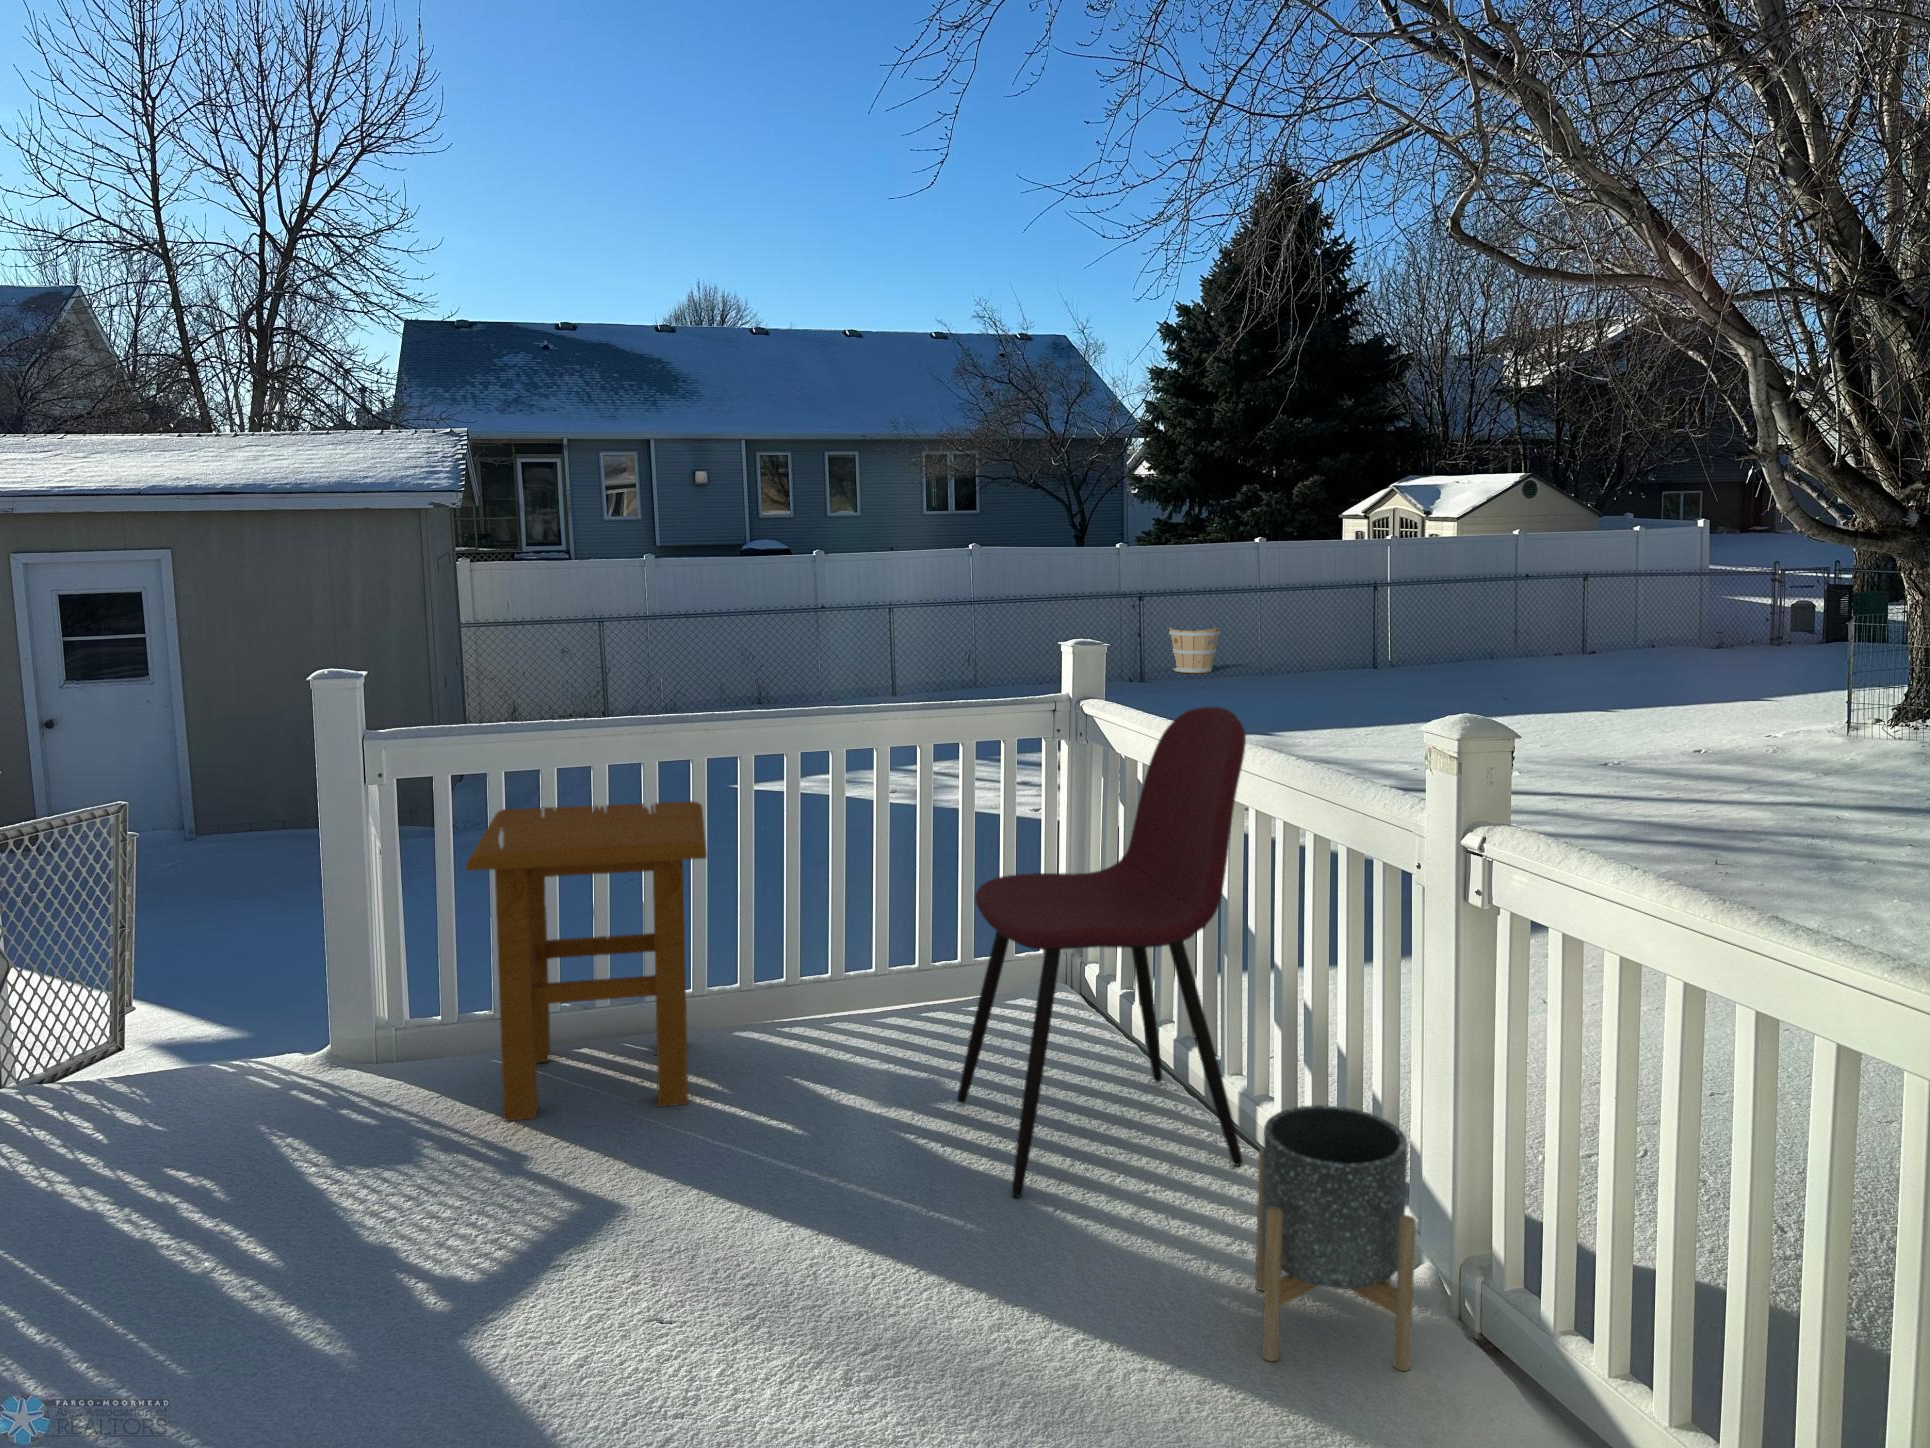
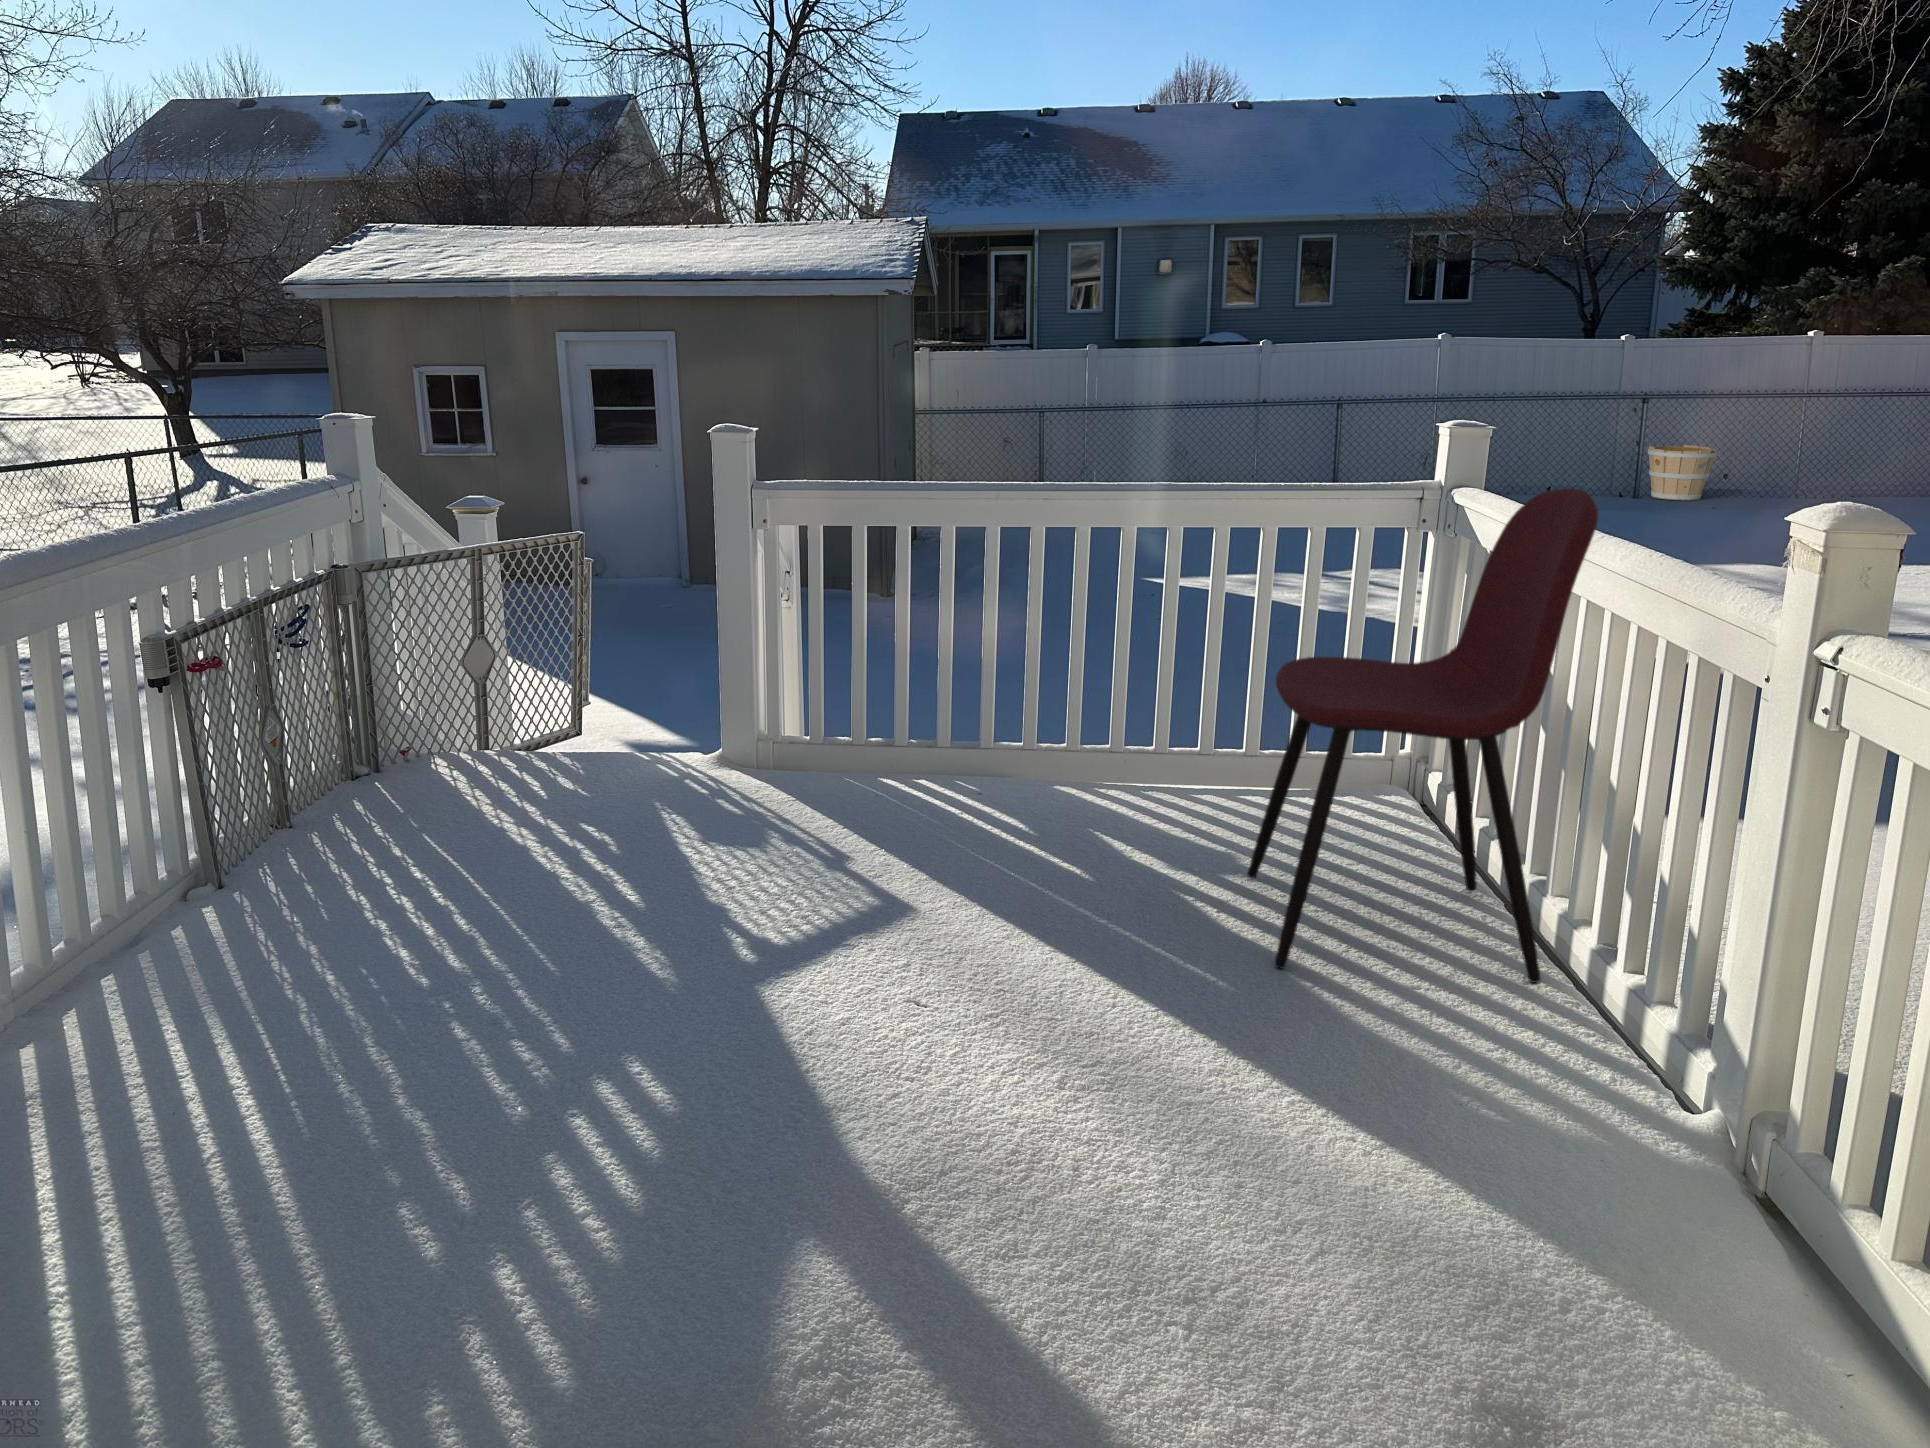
side table: present [466,801,707,1121] -> none [810,559,1035,839]
planter: present [1255,1105,1416,1371] -> none [1493,918,1701,1210]

